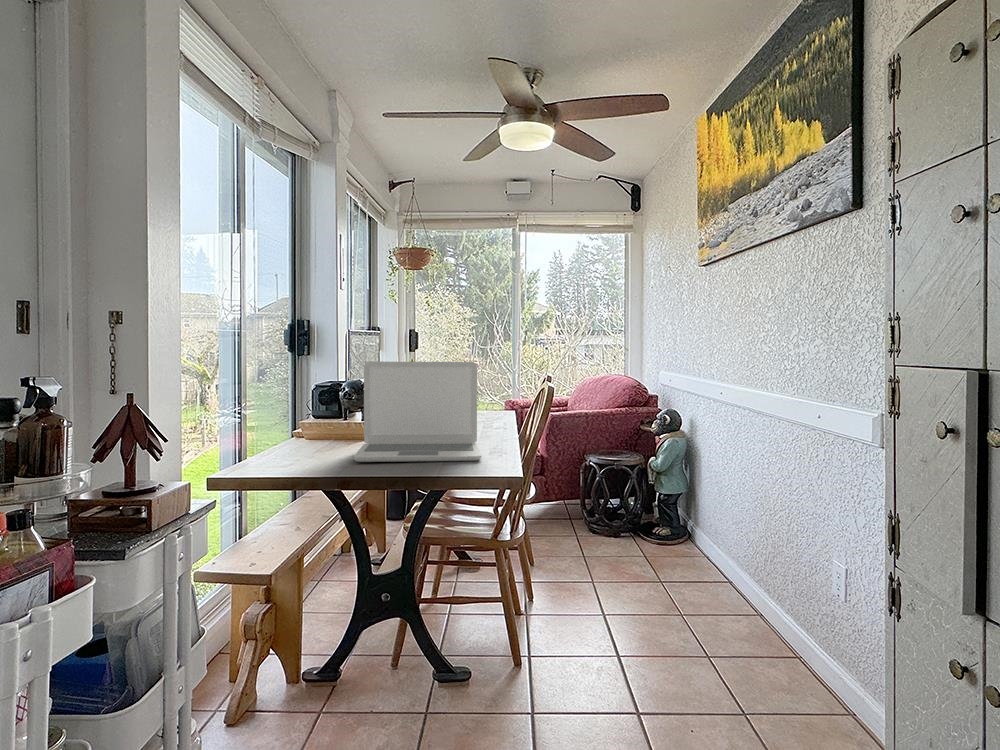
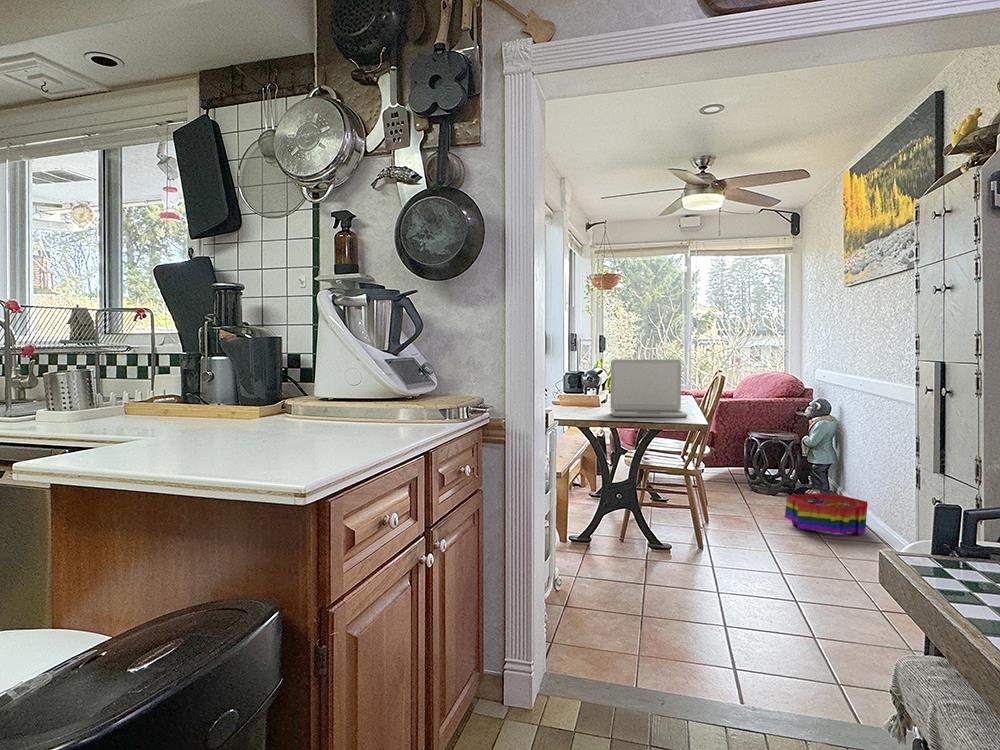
storage bin: none [630,541,736,608] -> present [785,494,868,534]

